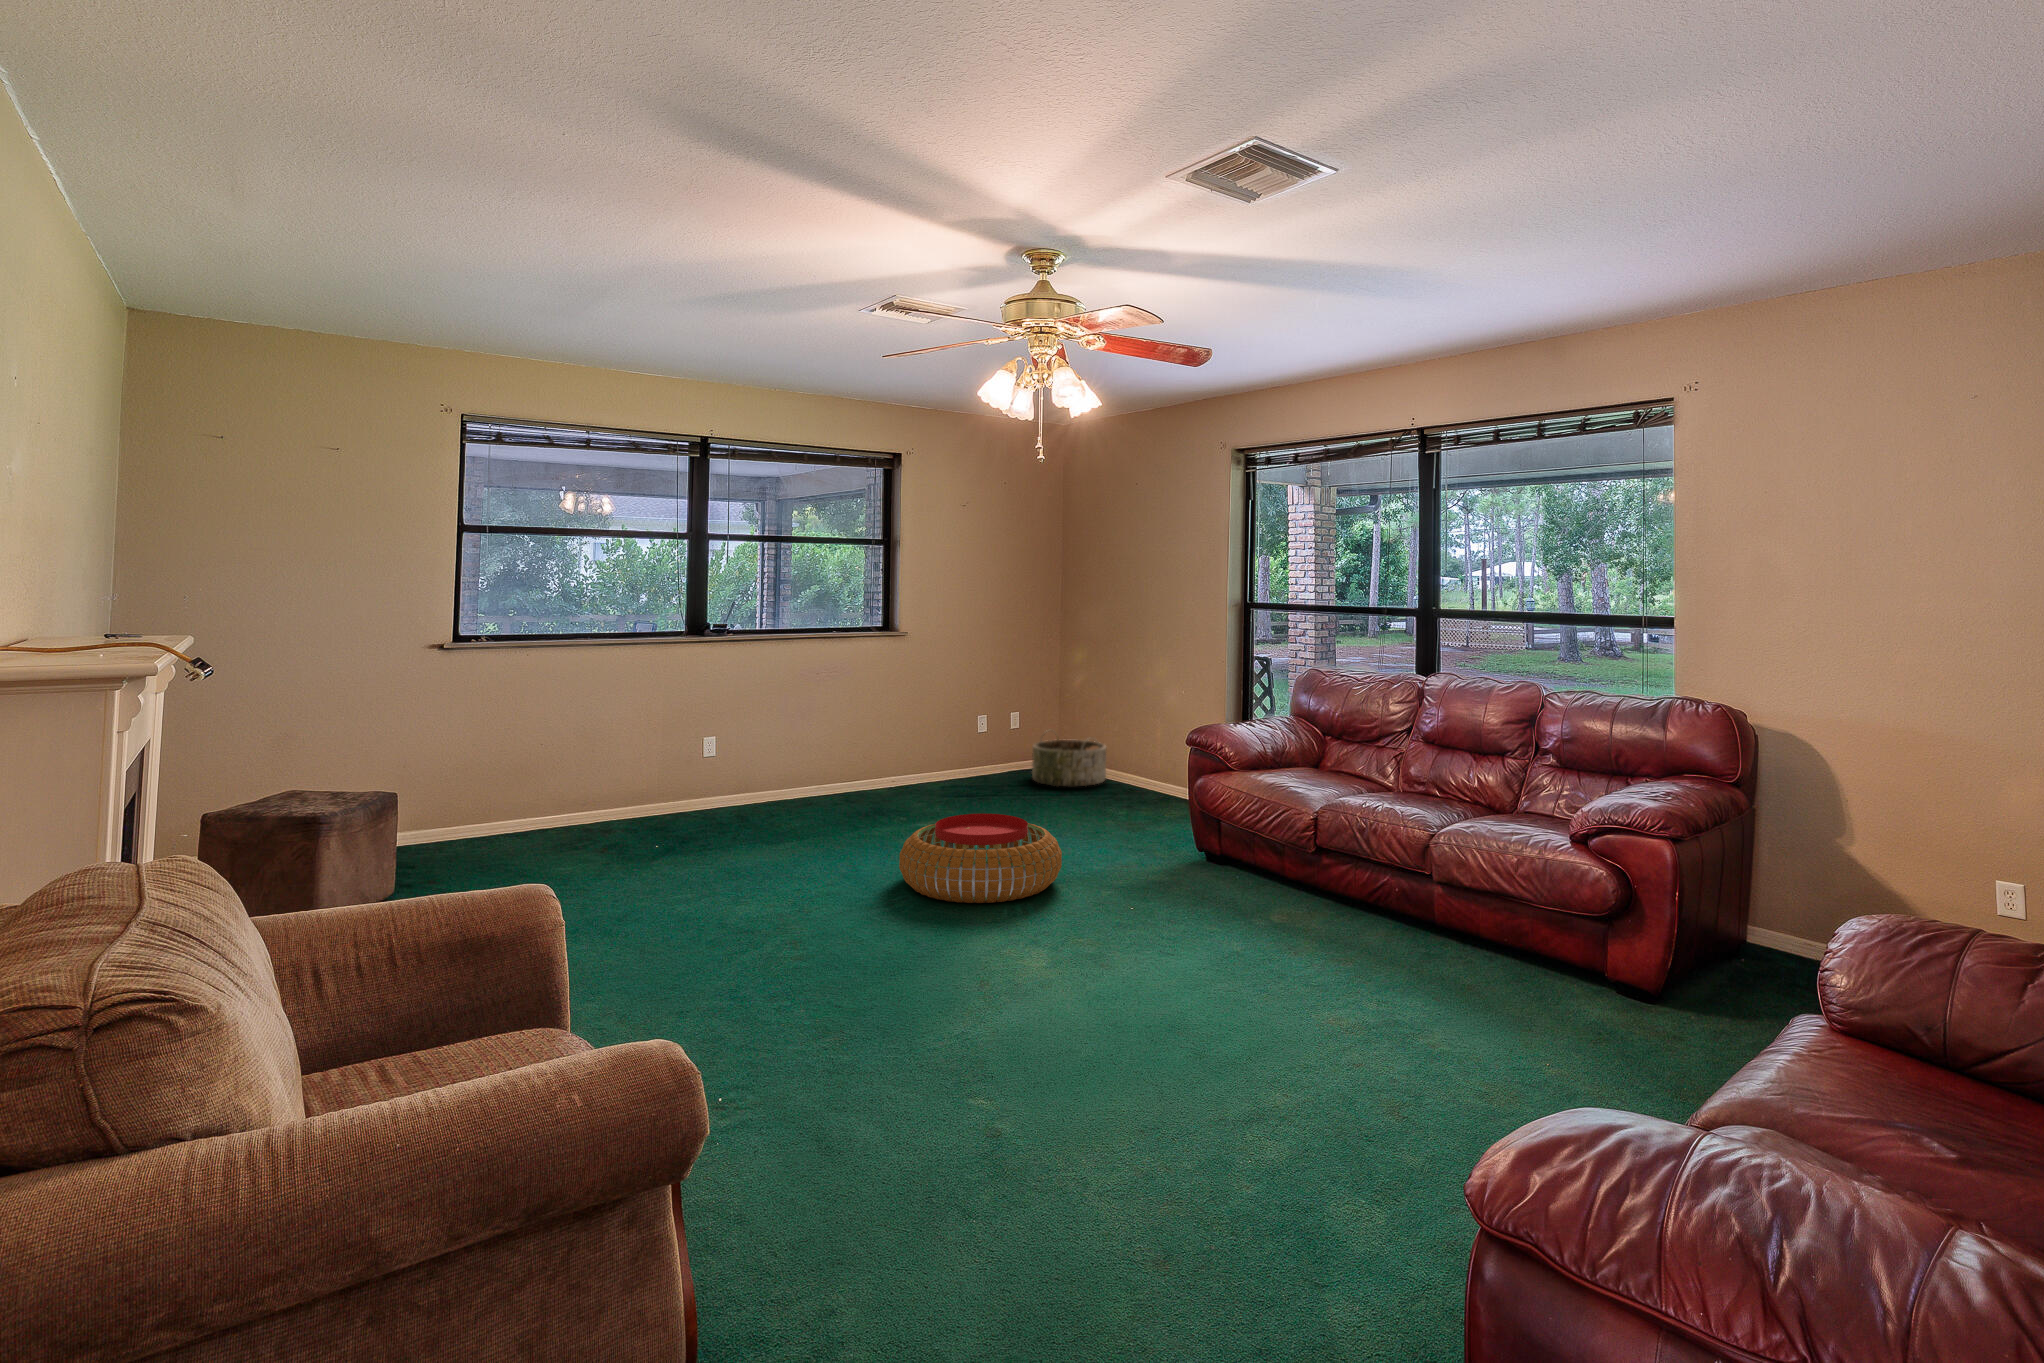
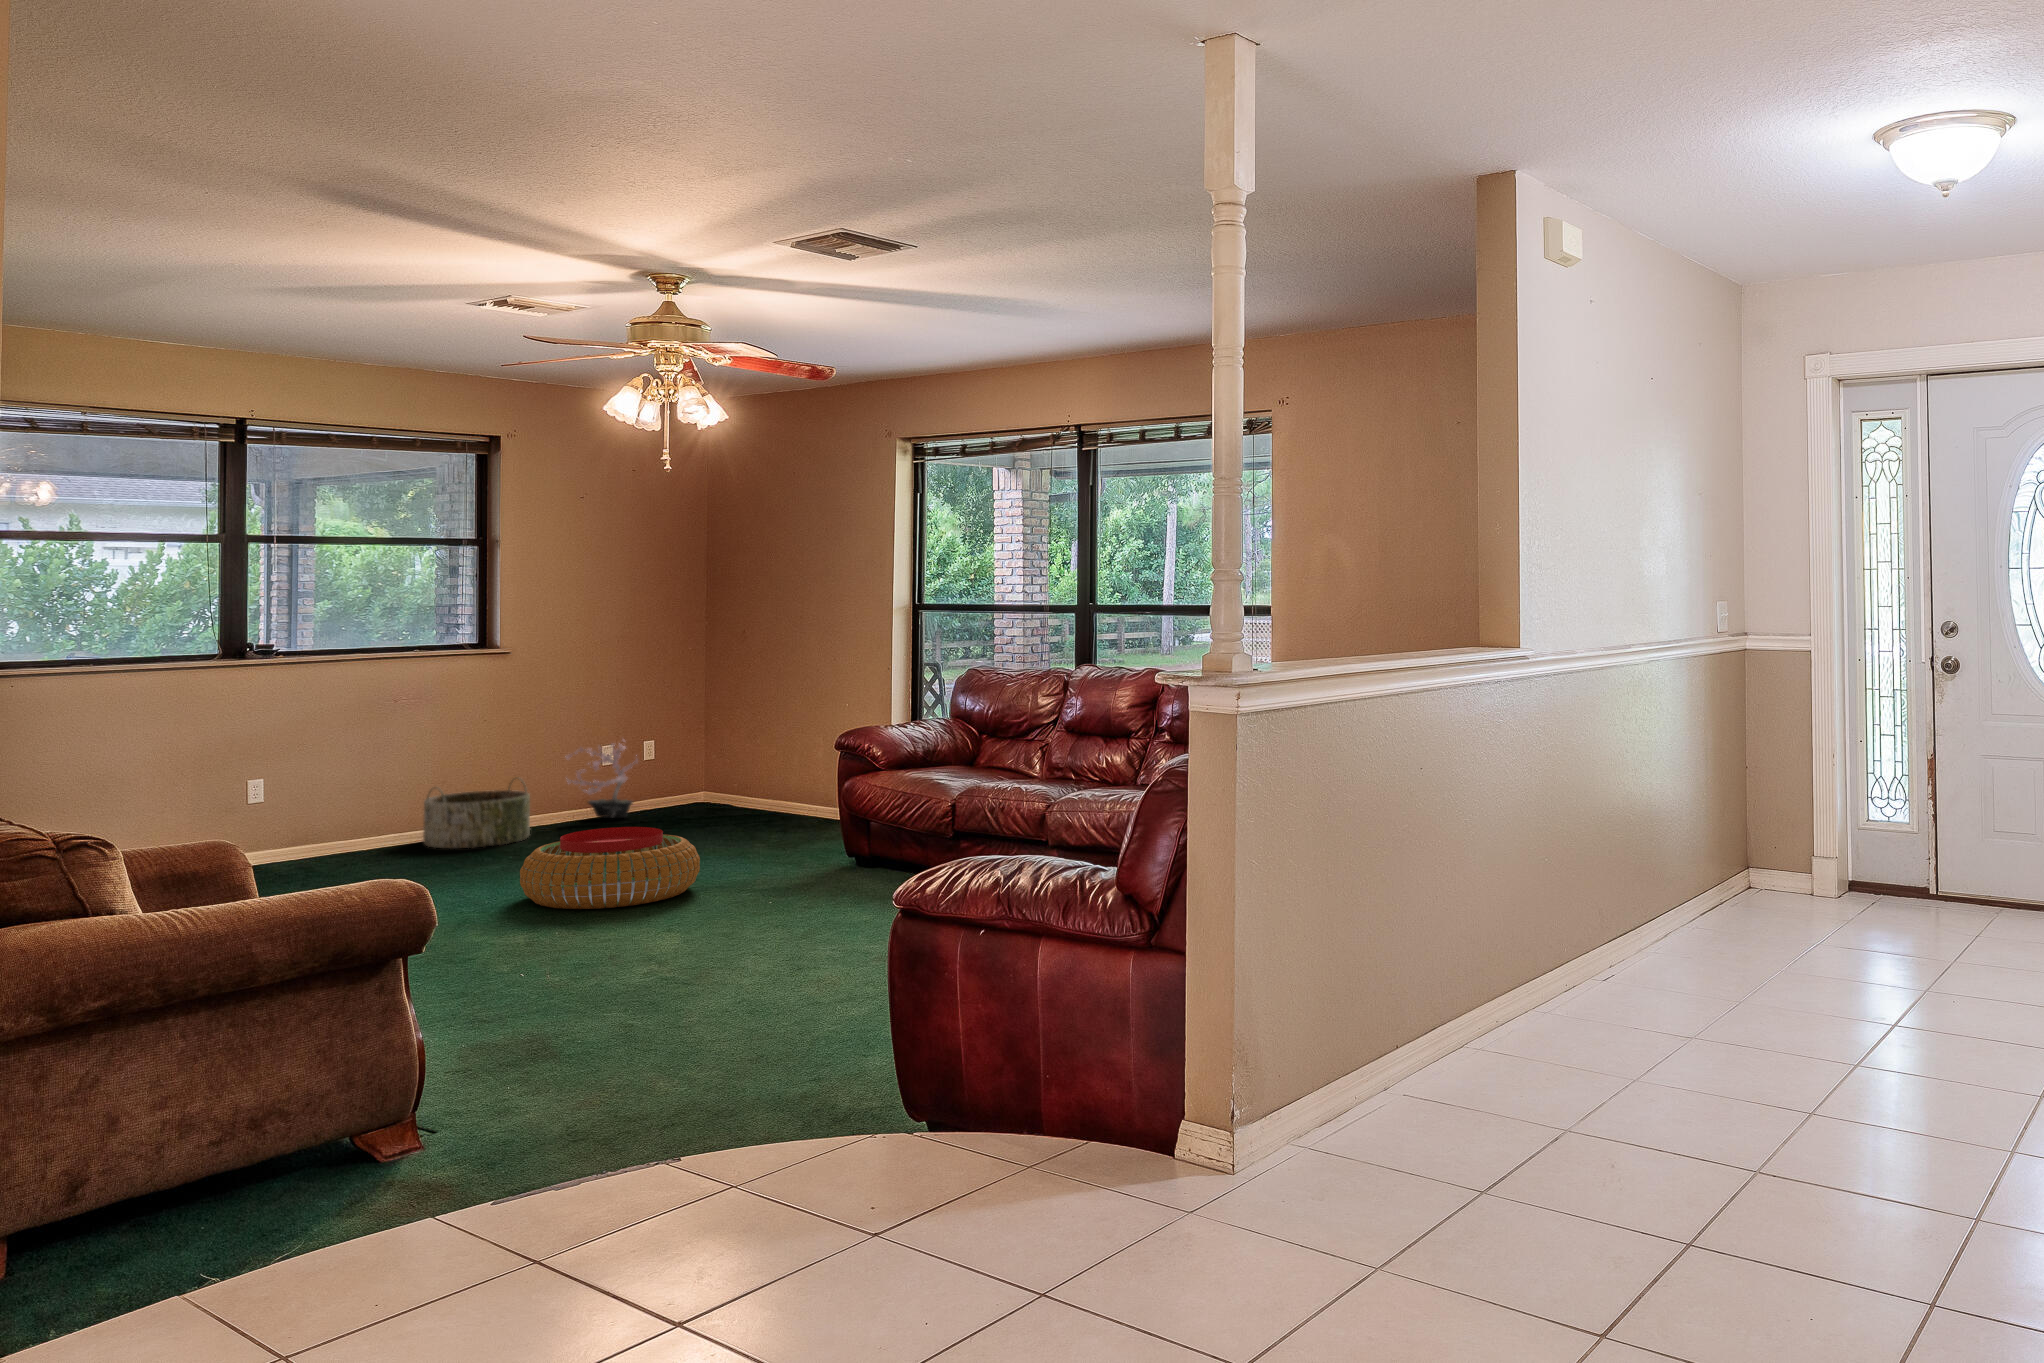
potted plant: none [945,708,1008,780] -> present [566,743,638,818]
basket: present [1032,739,1106,786] -> present [423,780,530,848]

